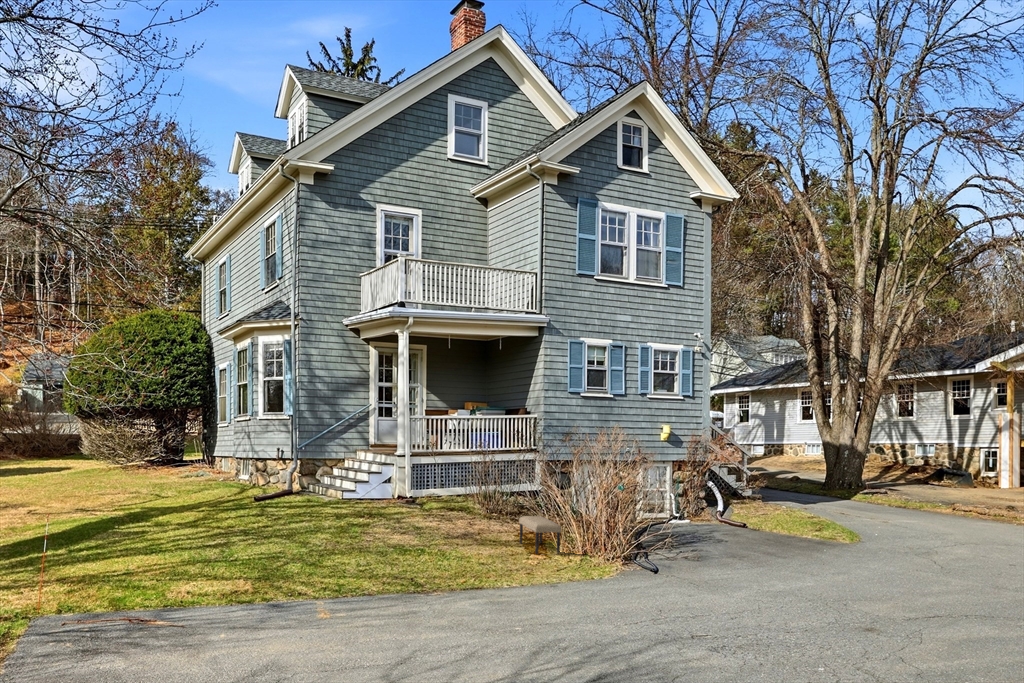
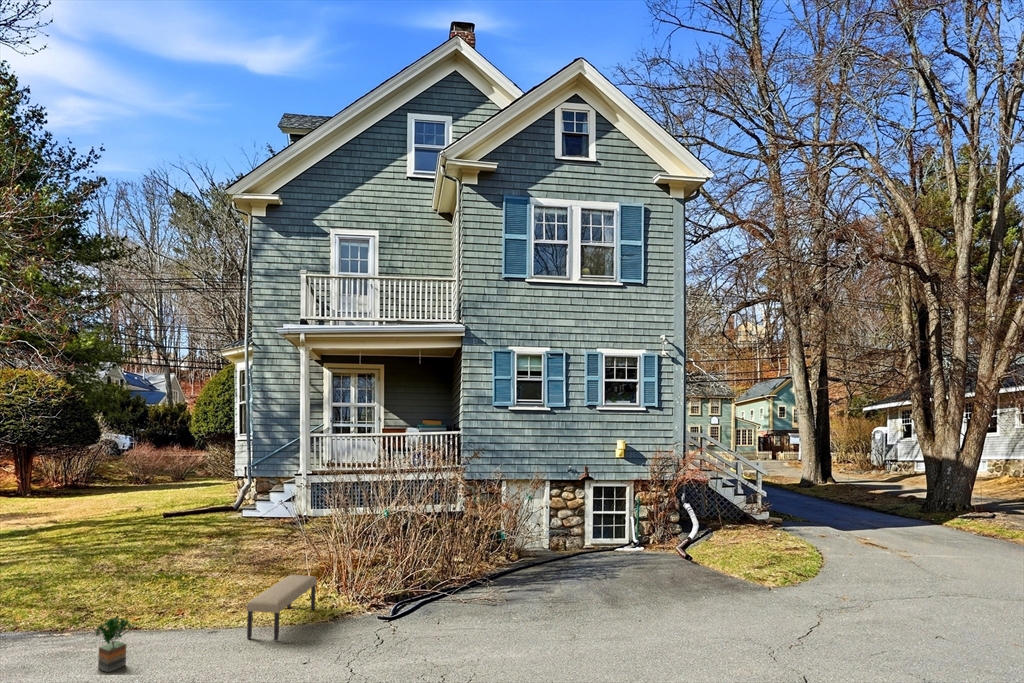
potted tree: none [473,529,496,567] -> present [96,617,134,672]

